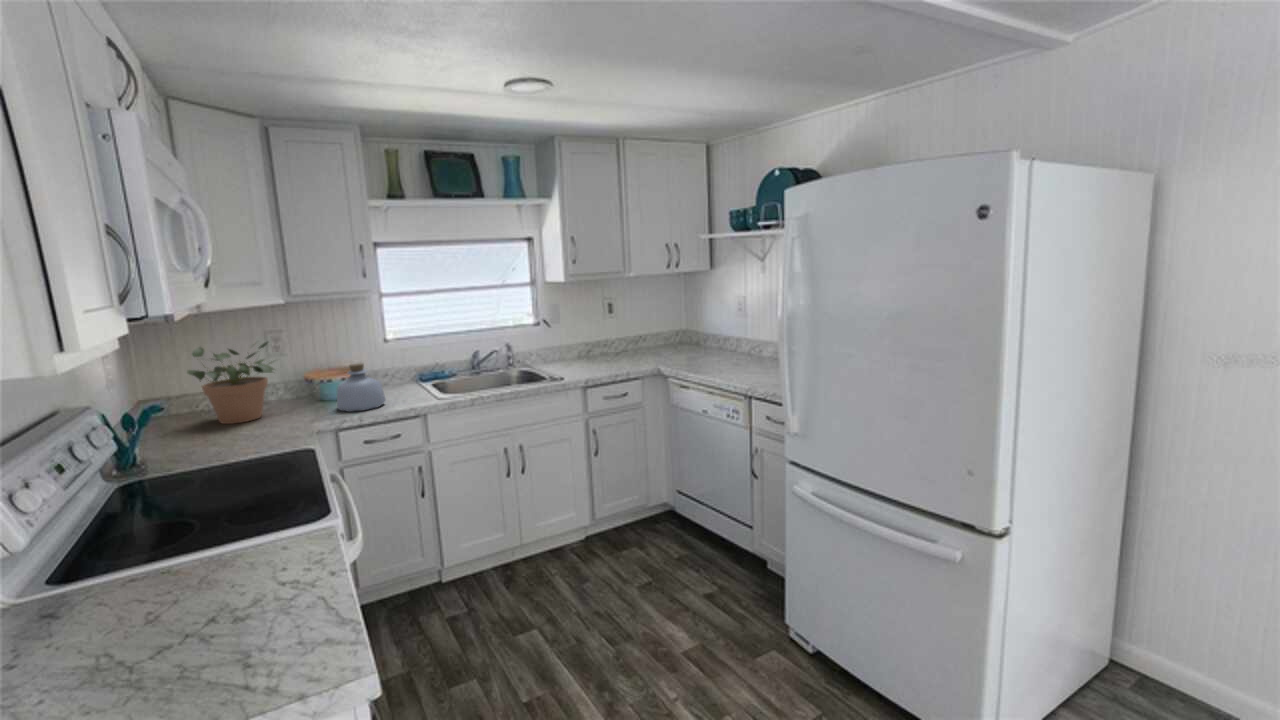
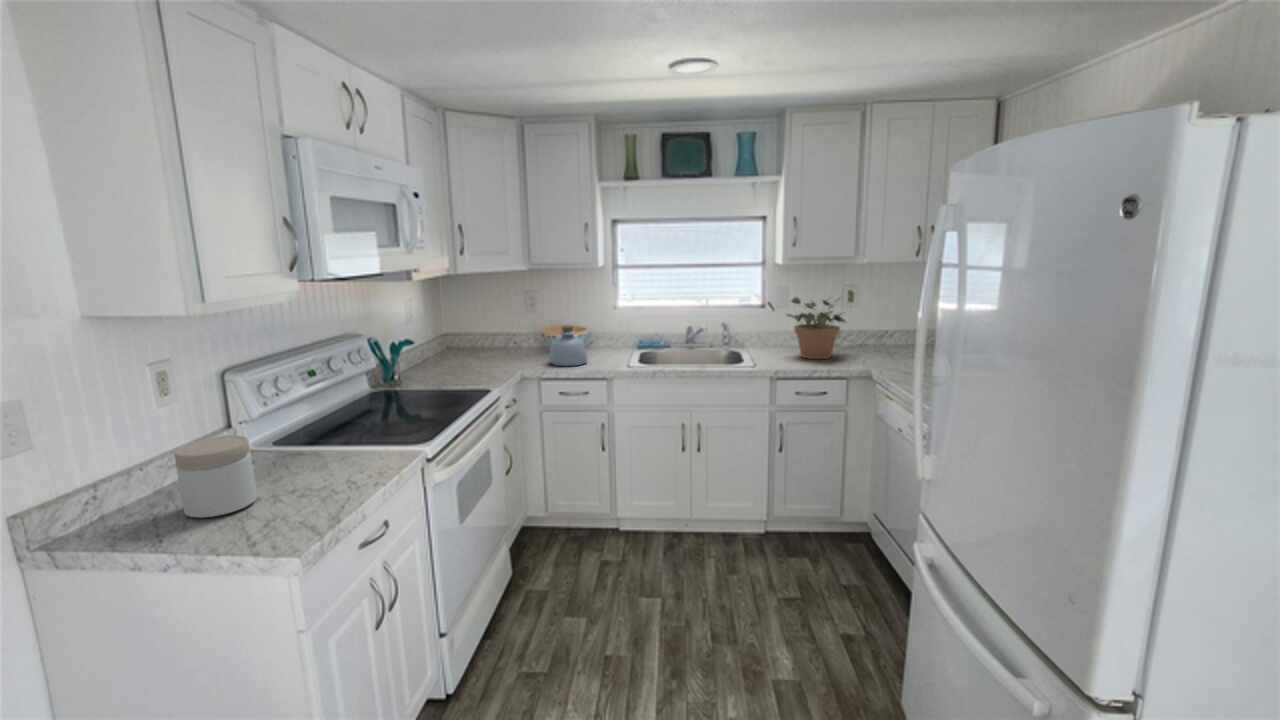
potted plant: present [187,342,274,424] -> present [787,297,846,359]
jar: none [93,543,223,679] -> present [174,436,257,518]

